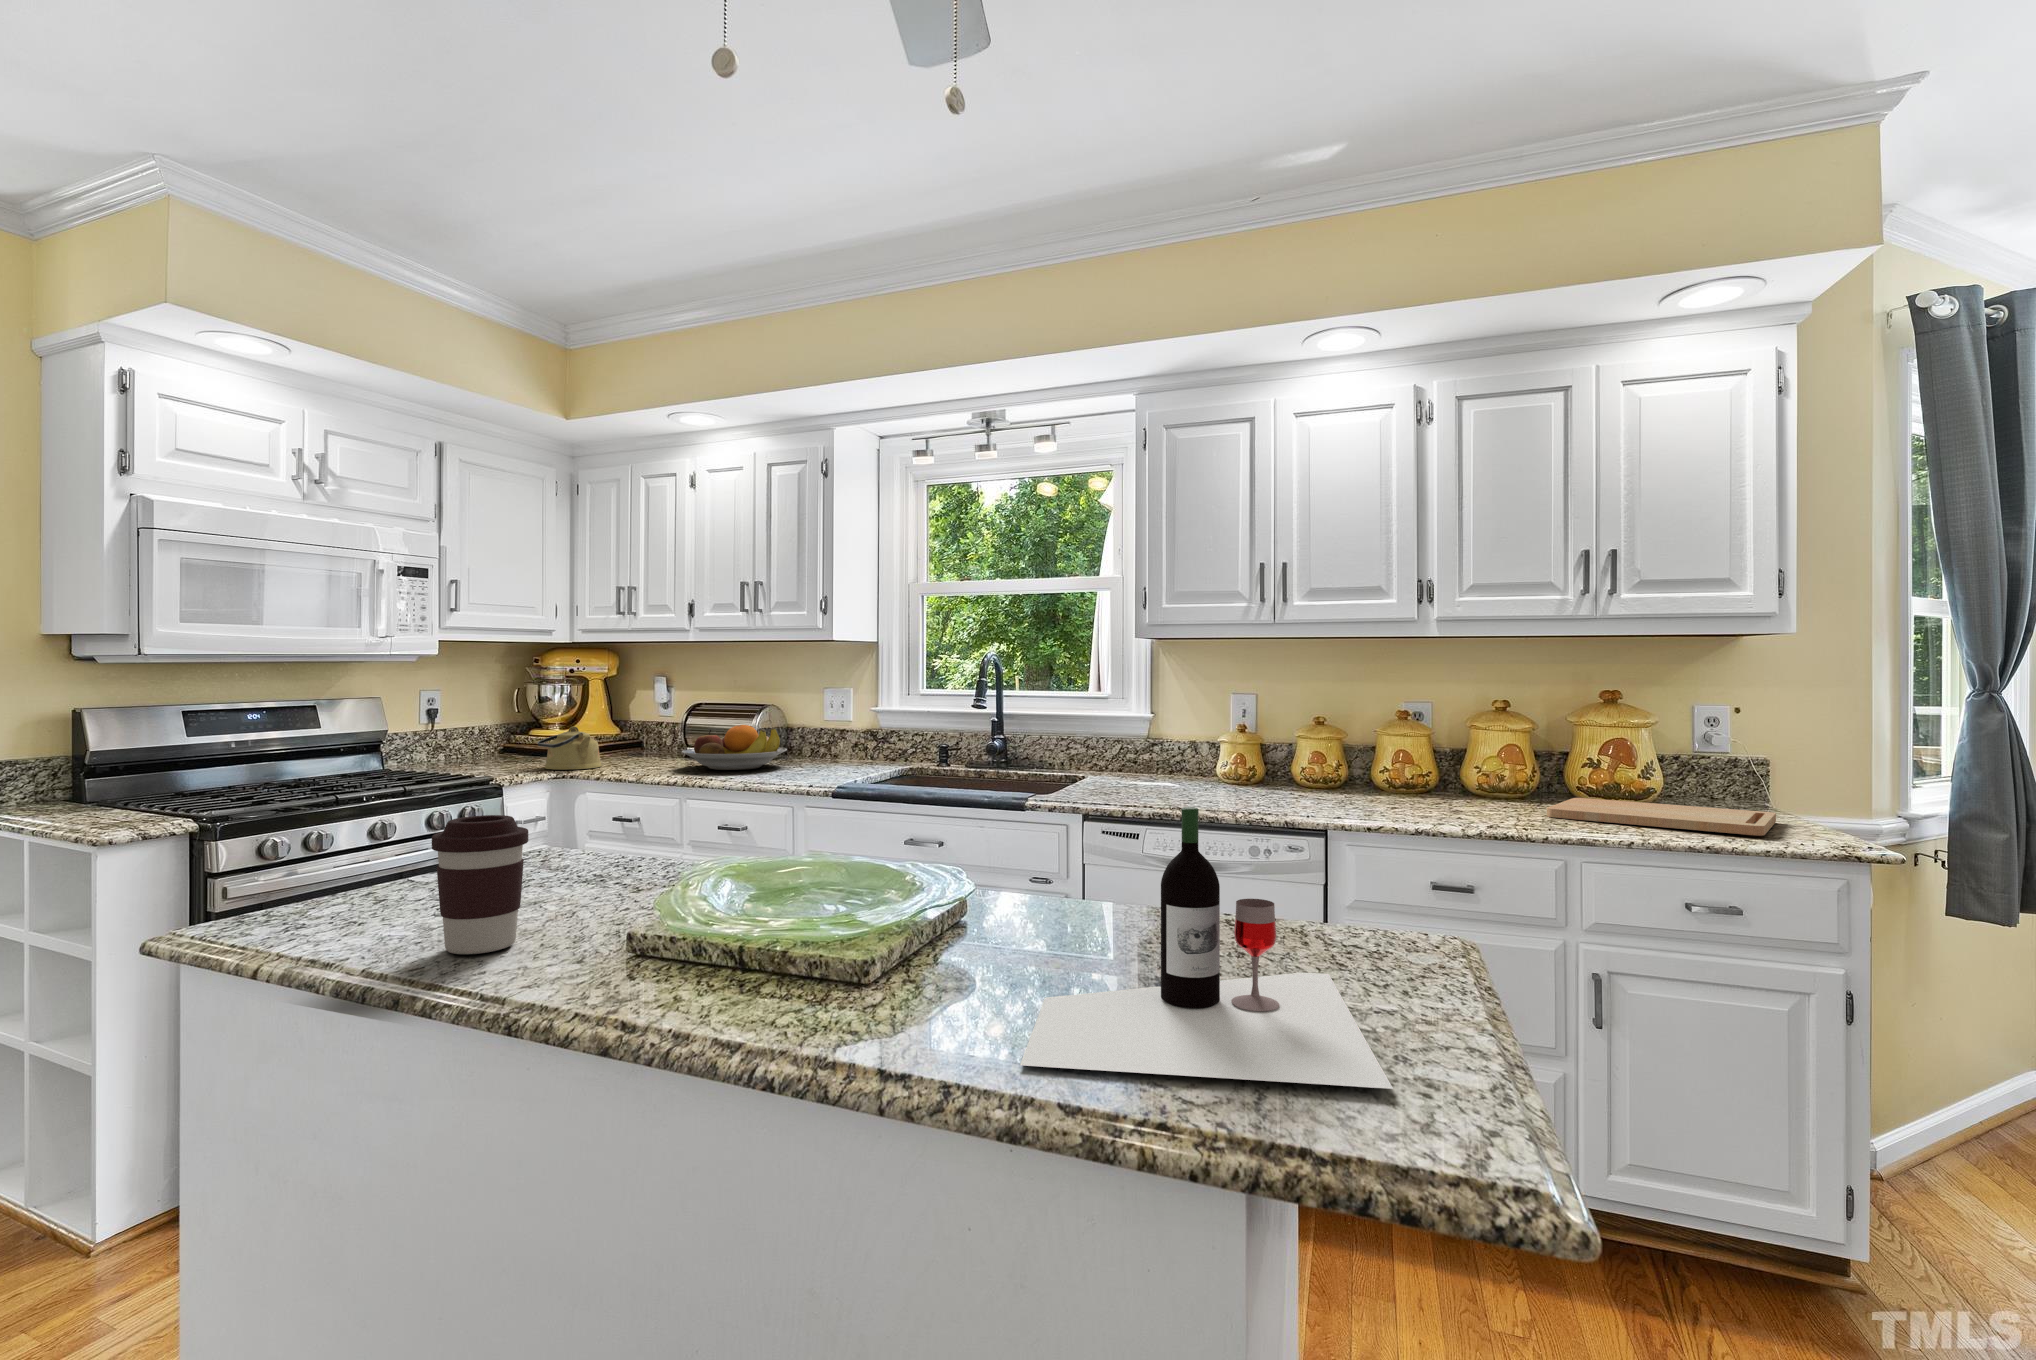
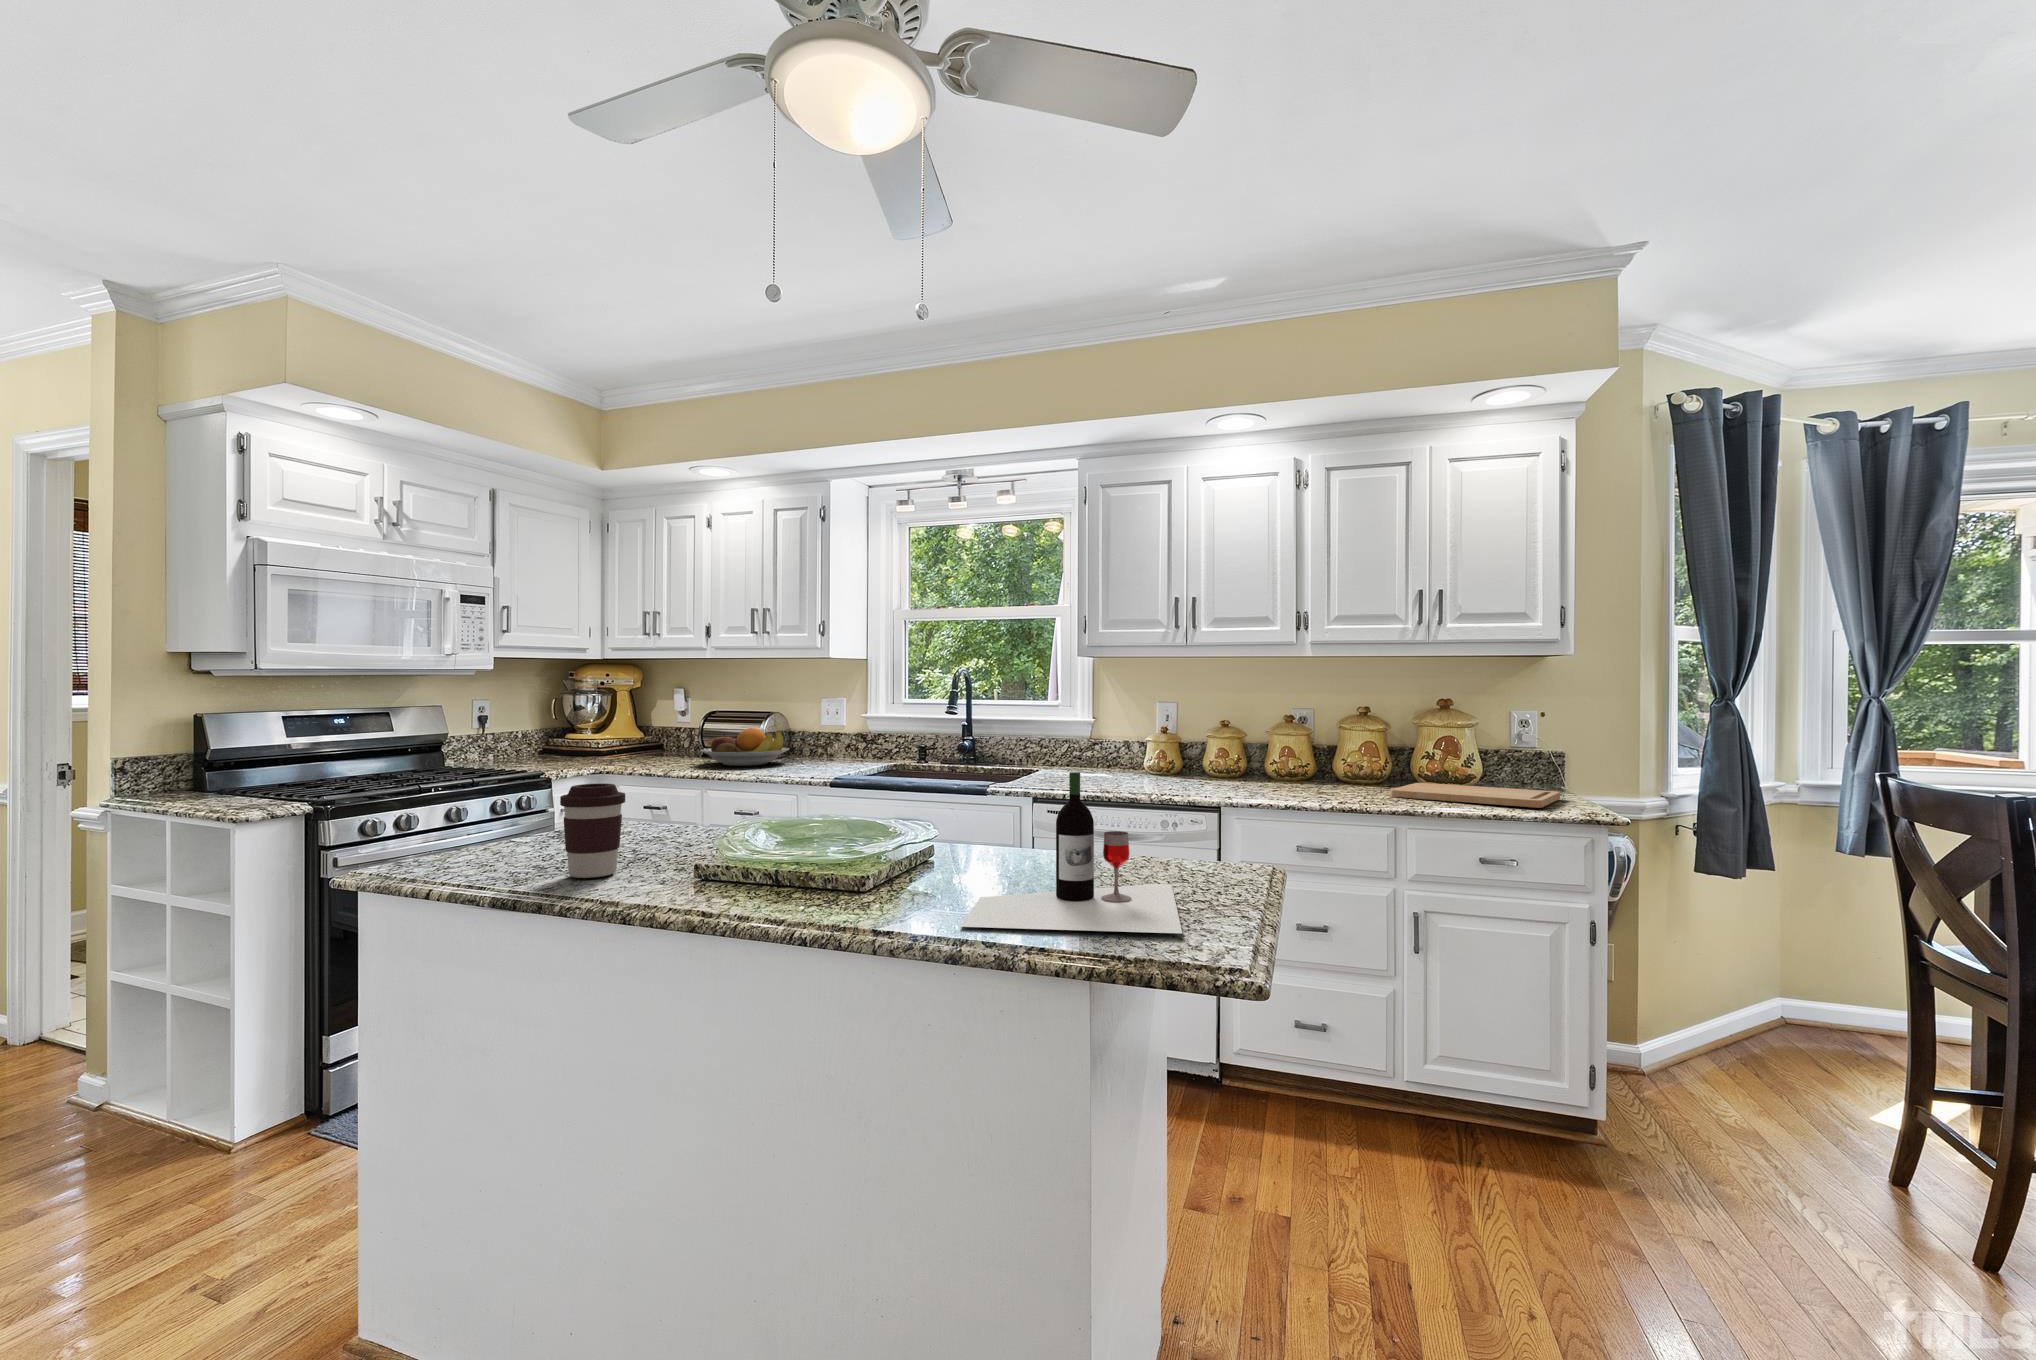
kettle: present [537,727,602,770] -> none [577,730,632,766]

